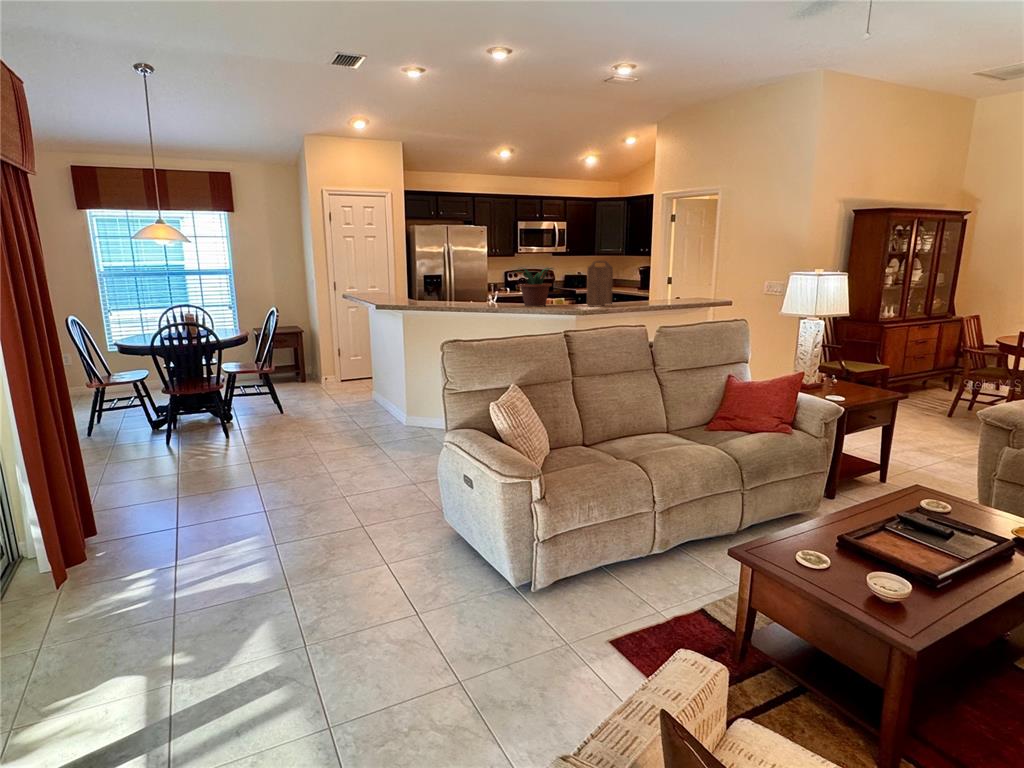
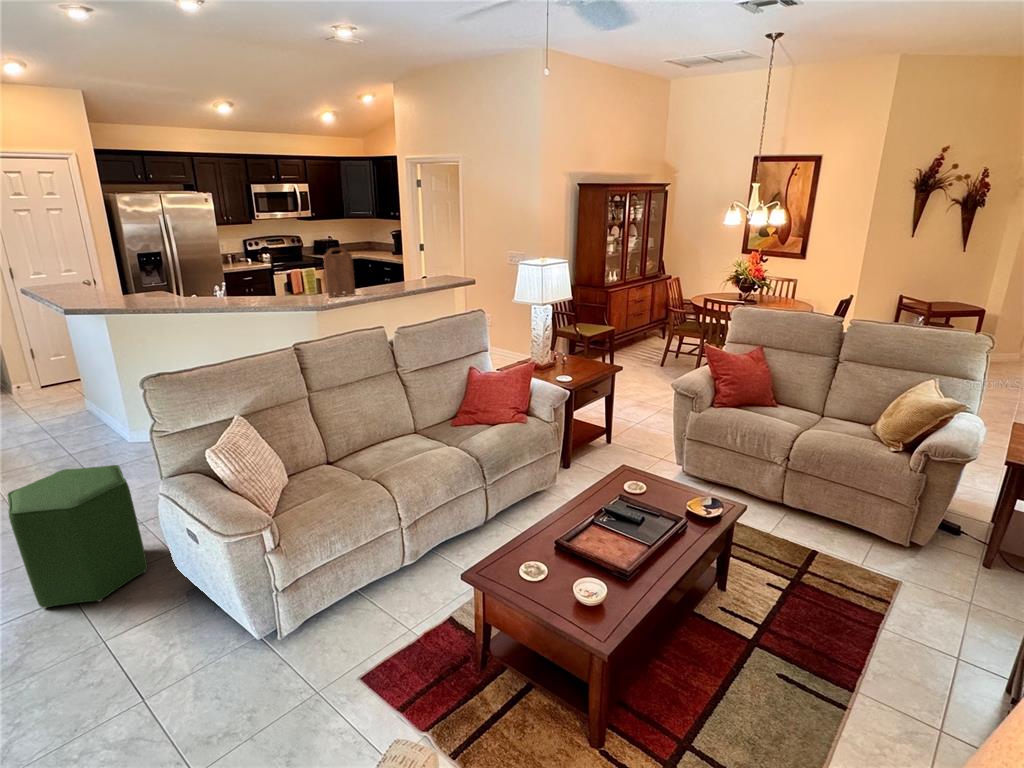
potted plant: present [518,268,552,307] -> none [239,255,288,301]
ottoman: none [332,420,420,532] -> present [8,465,147,608]

